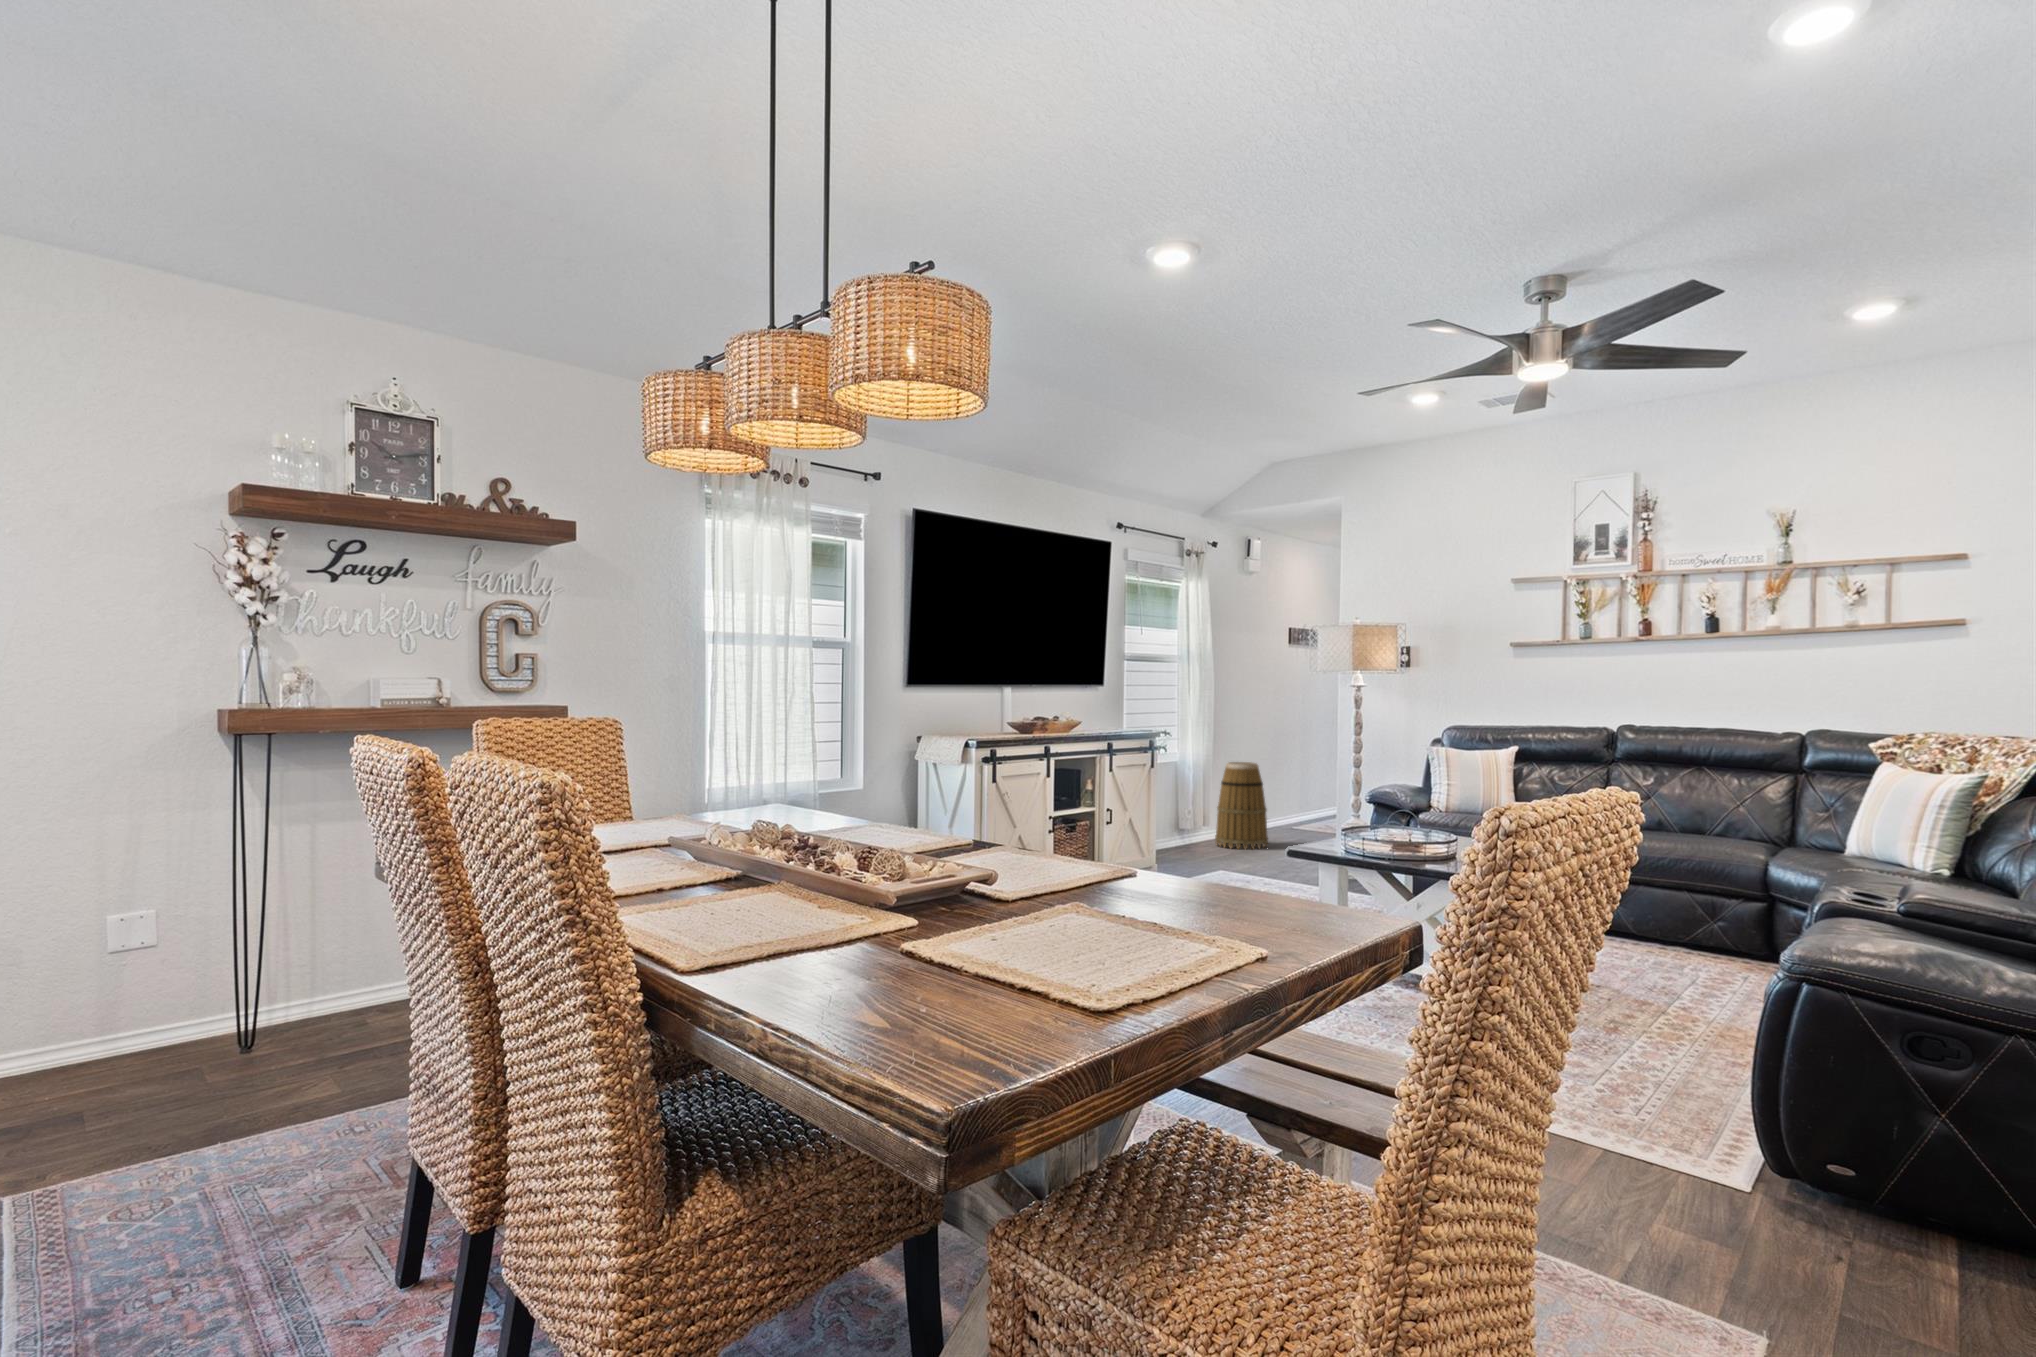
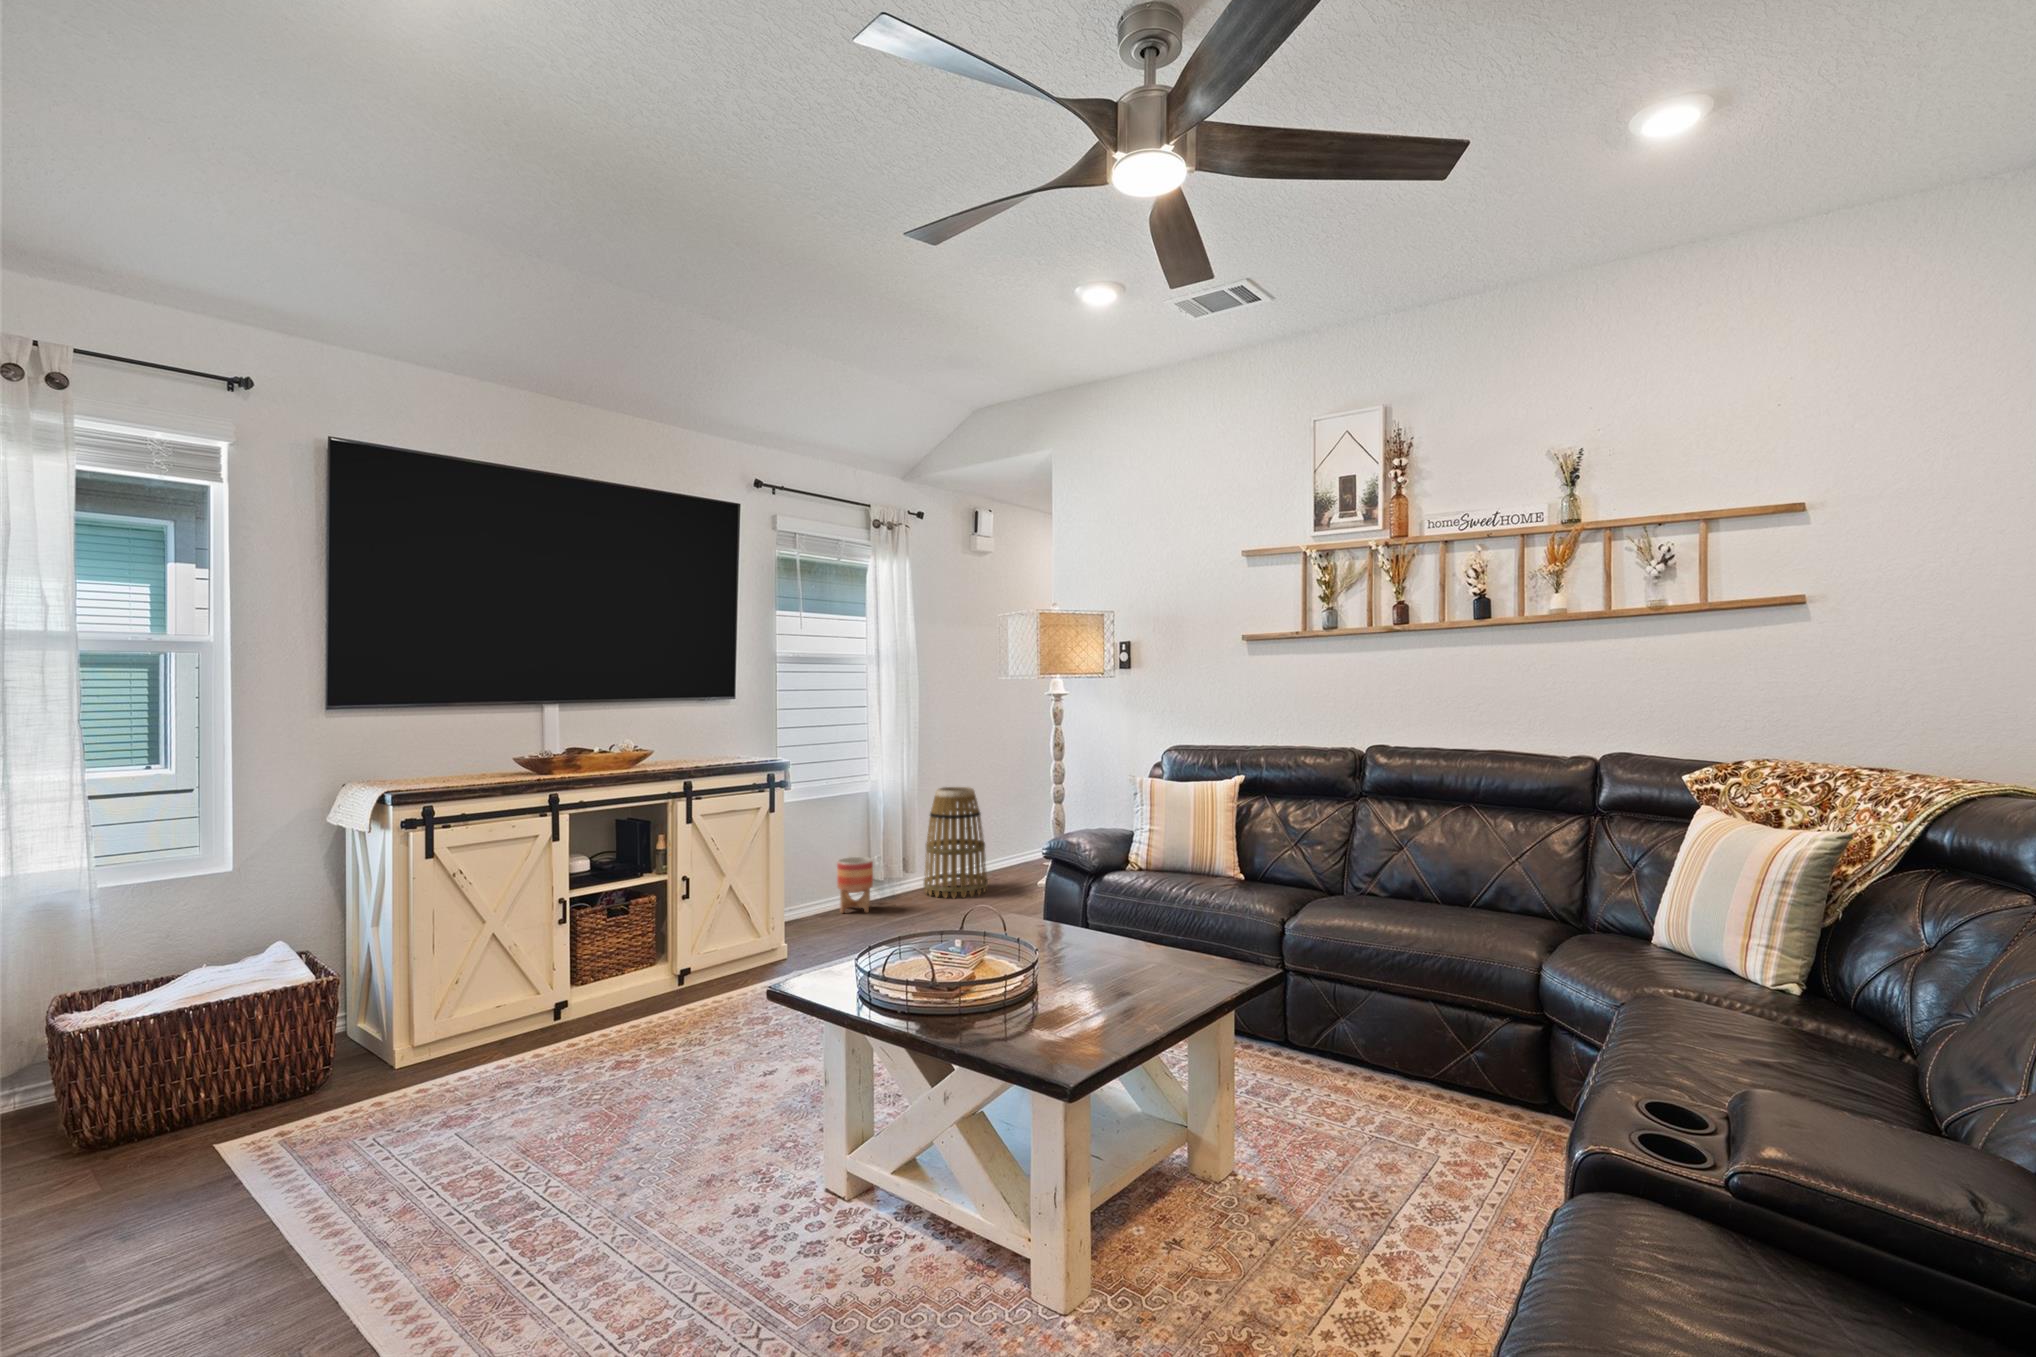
planter: none [1160,813,1188,856] -> present [837,857,873,913]

